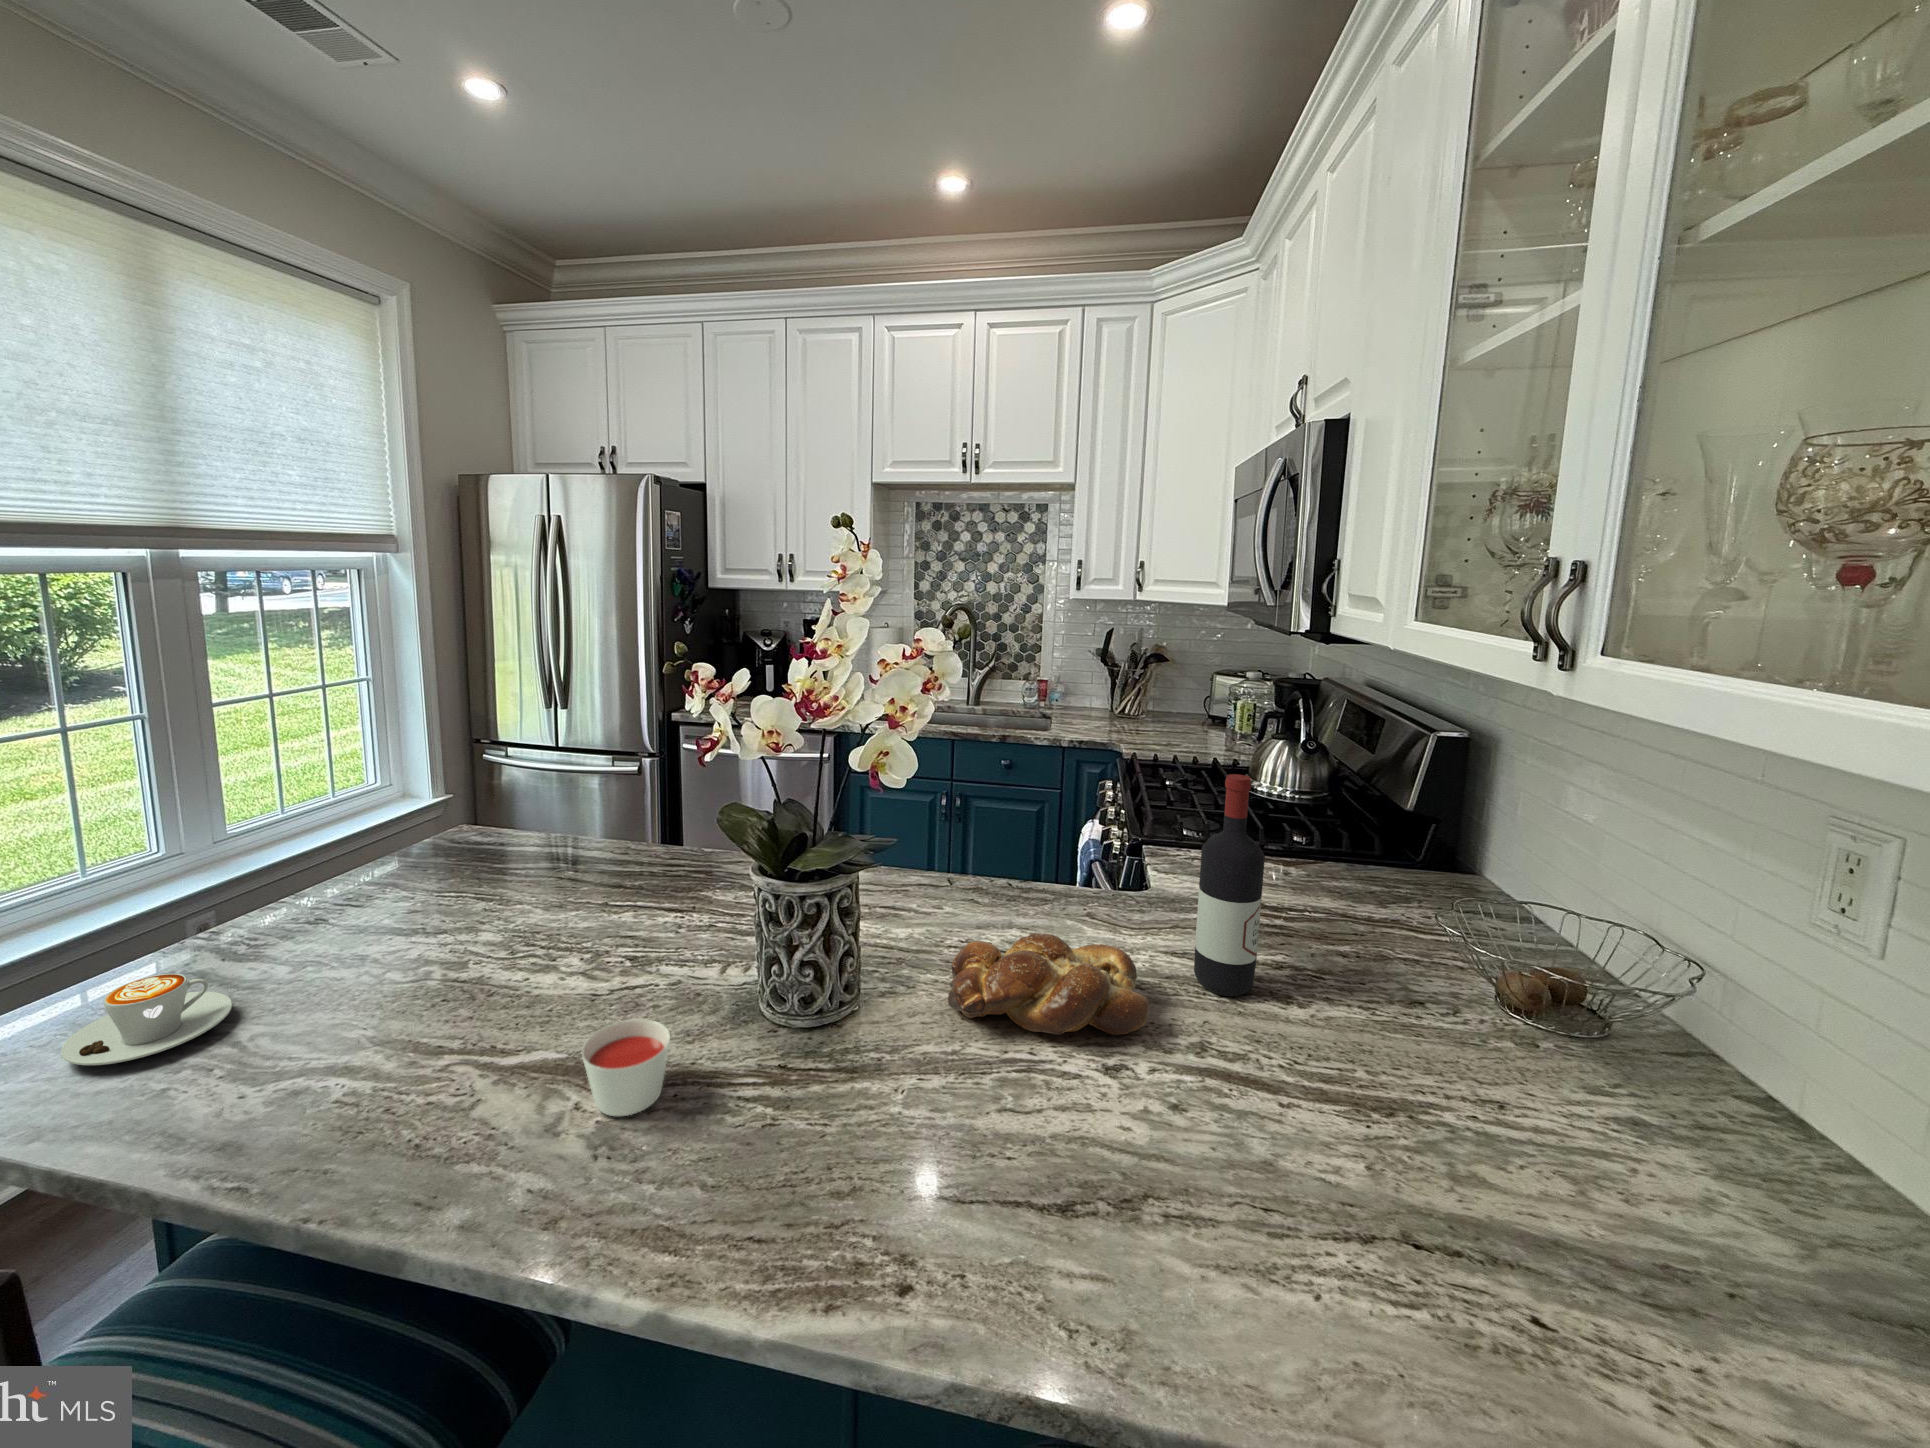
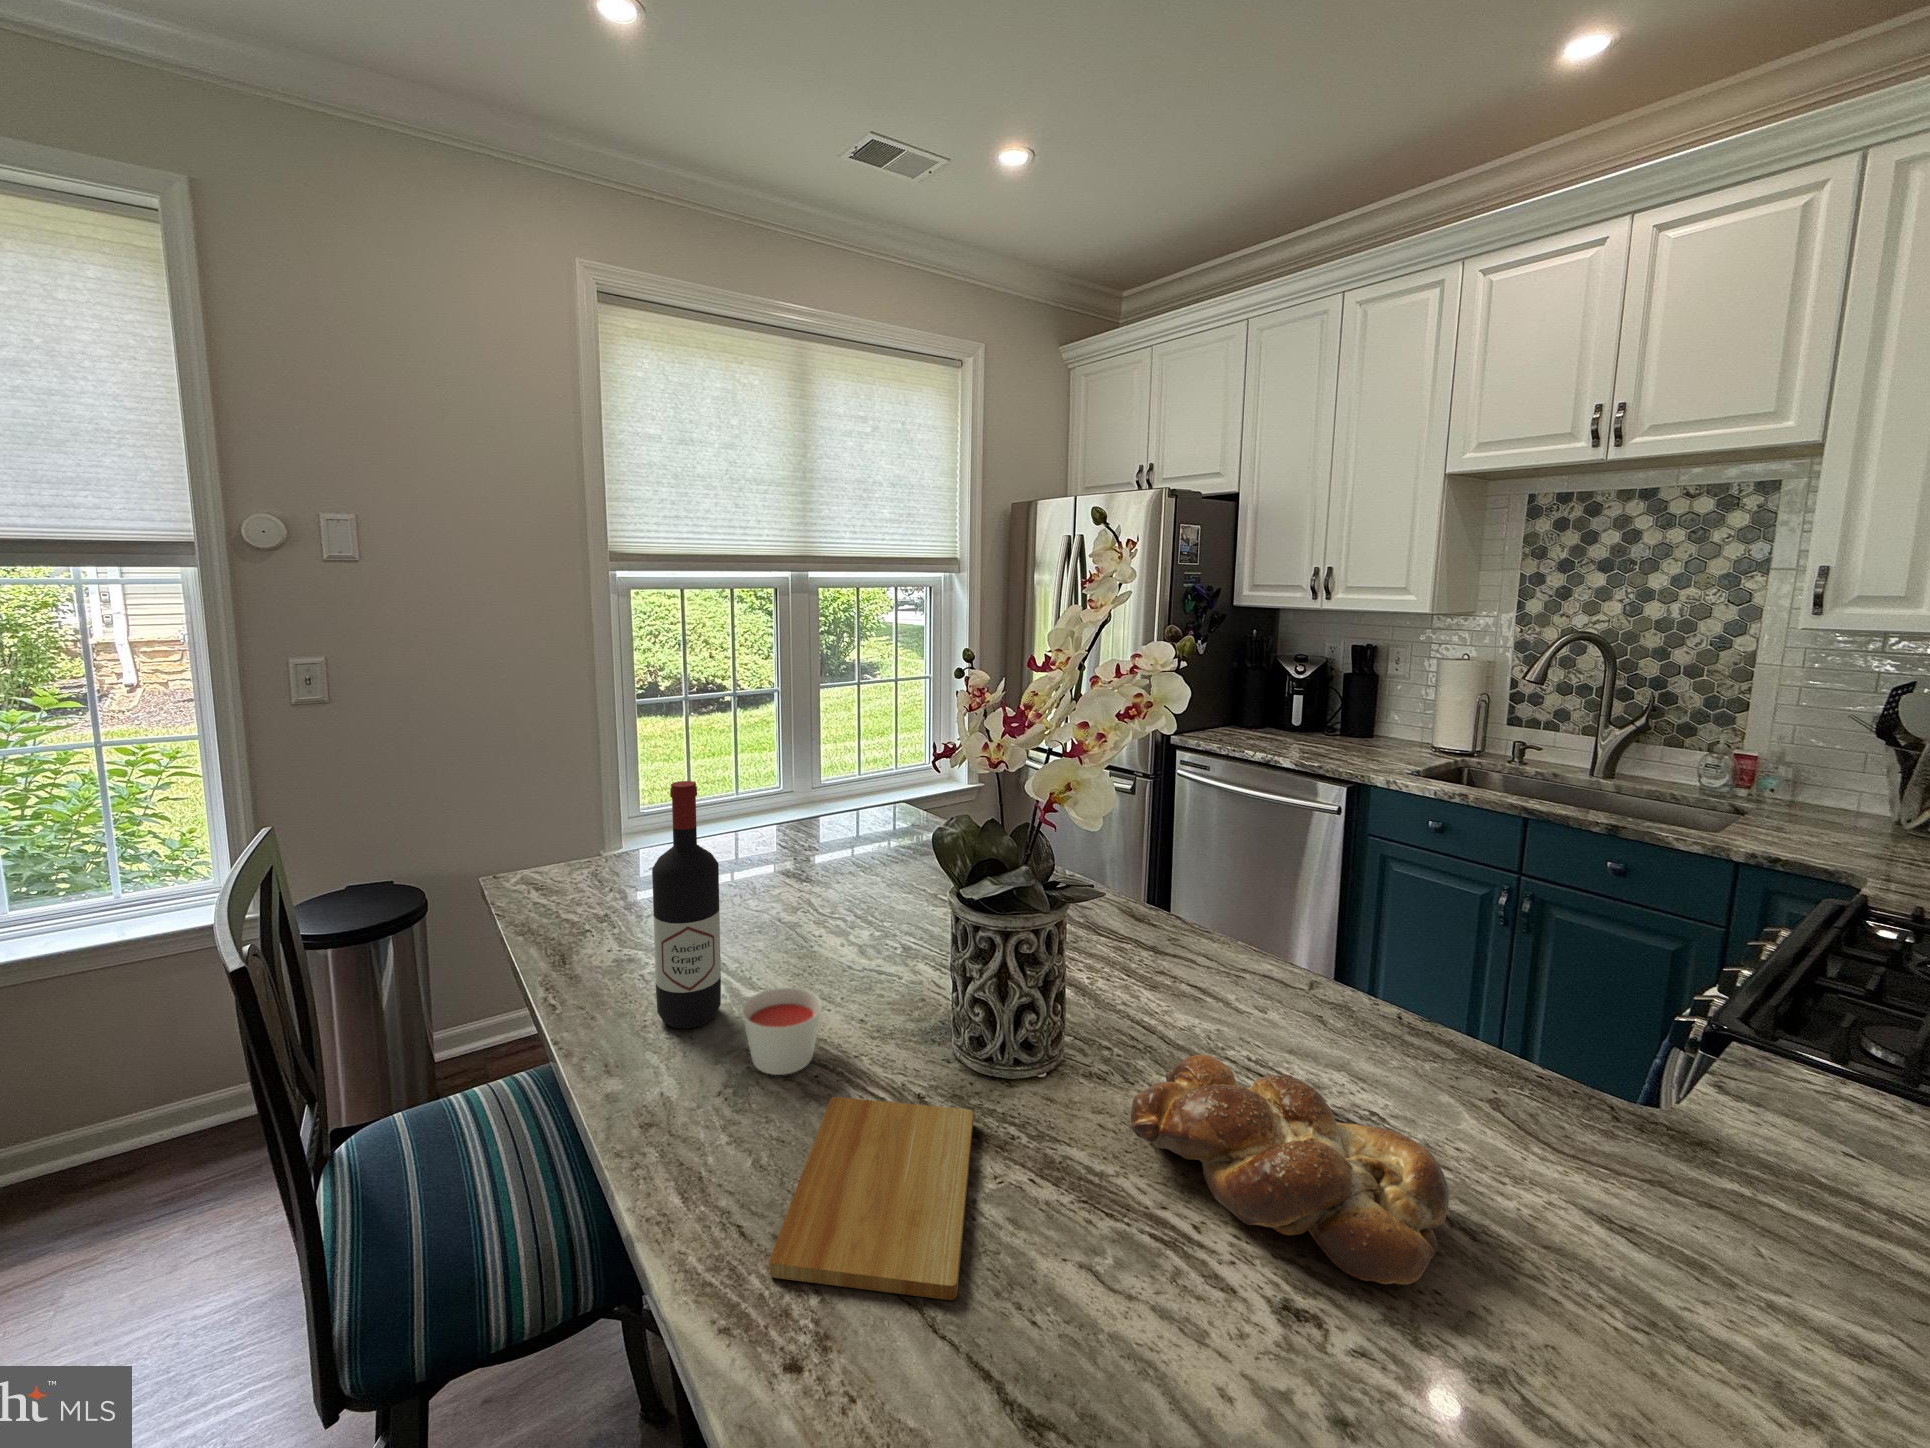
wine bottle: present [1194,774,1265,996] -> present [652,781,721,1029]
coffee cup: present [61,974,232,1065] -> none [562,856,653,907]
cutting board: none [724,1053,955,1251] -> present [770,1097,973,1300]

